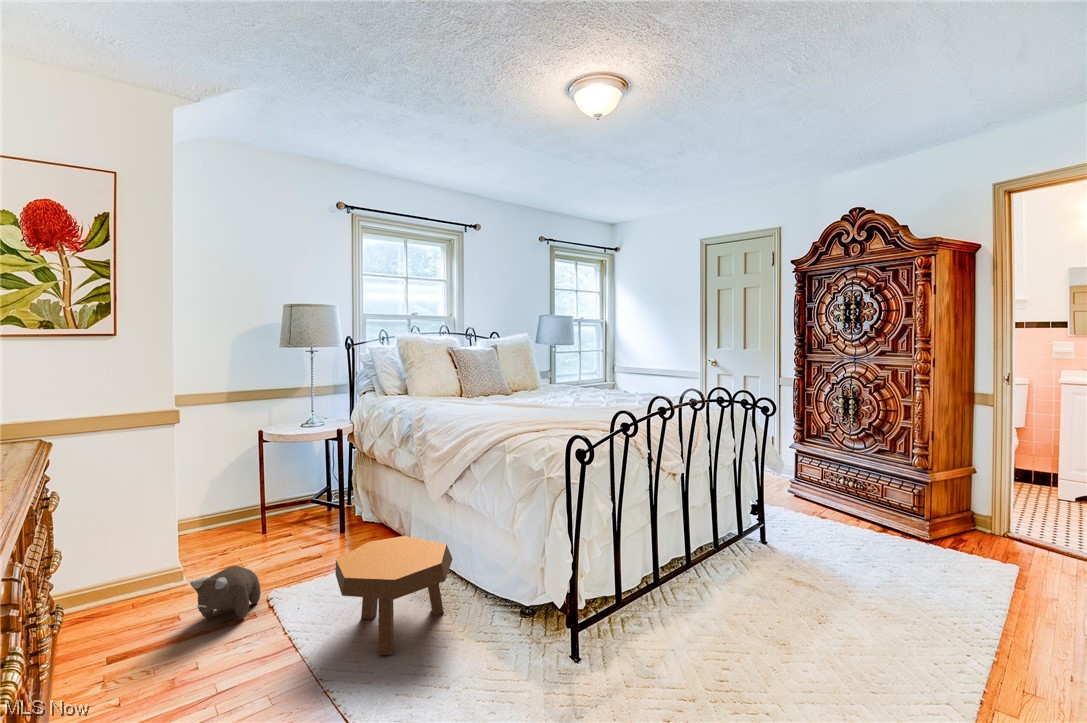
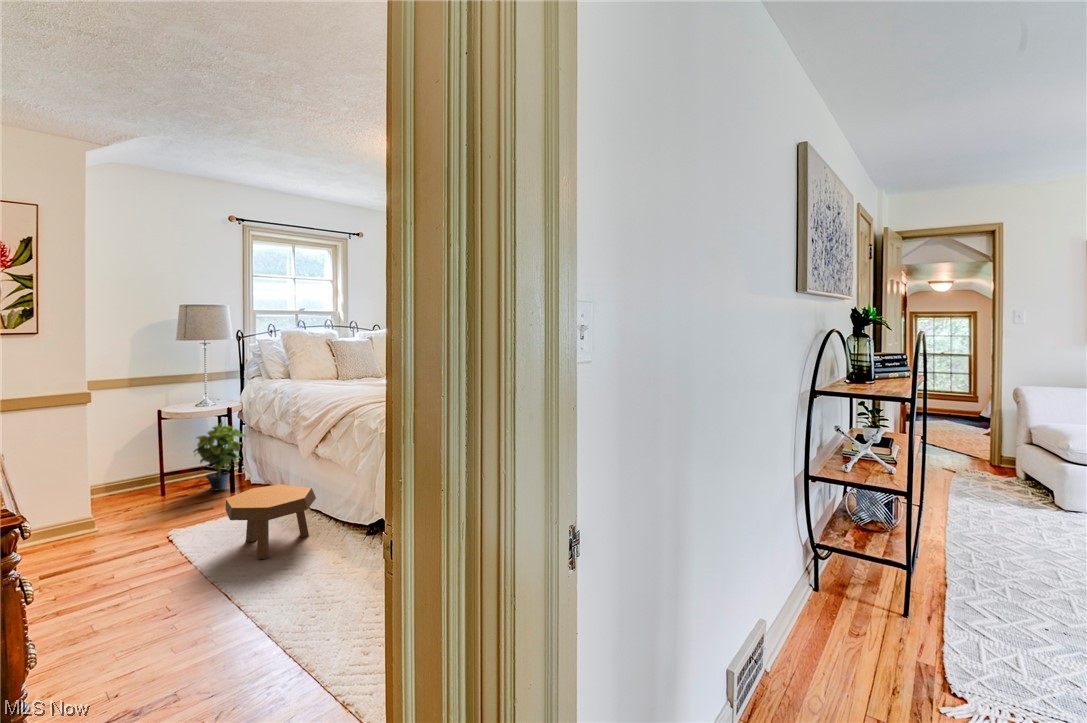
potted plant: none [297,444,359,530] -> present [194,422,247,490]
plush toy: present [190,566,261,618] -> none [110,509,165,547]

